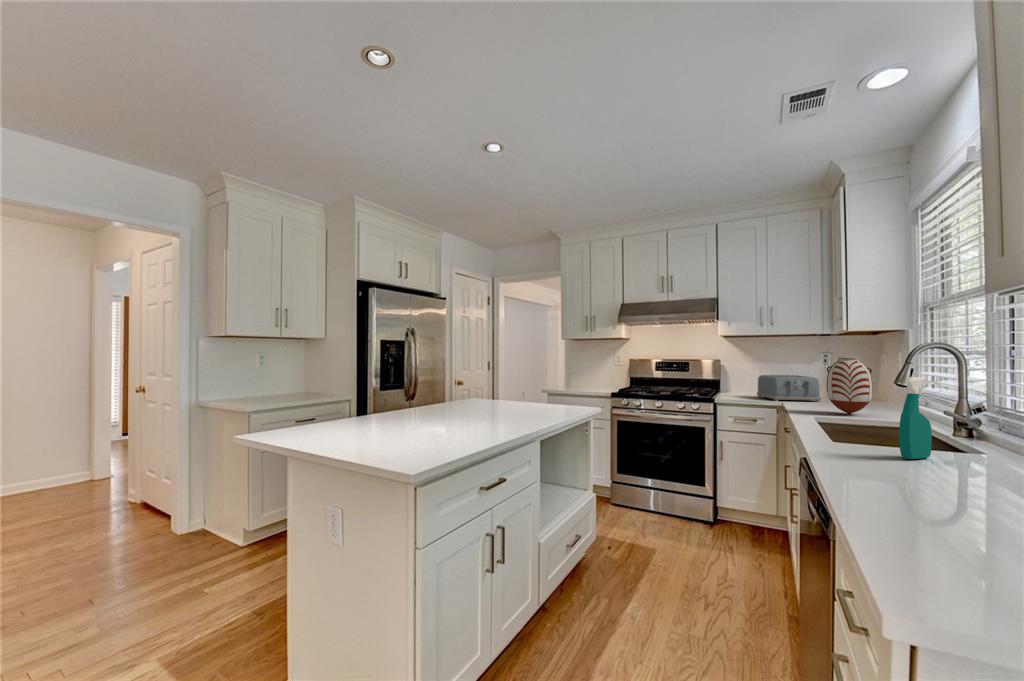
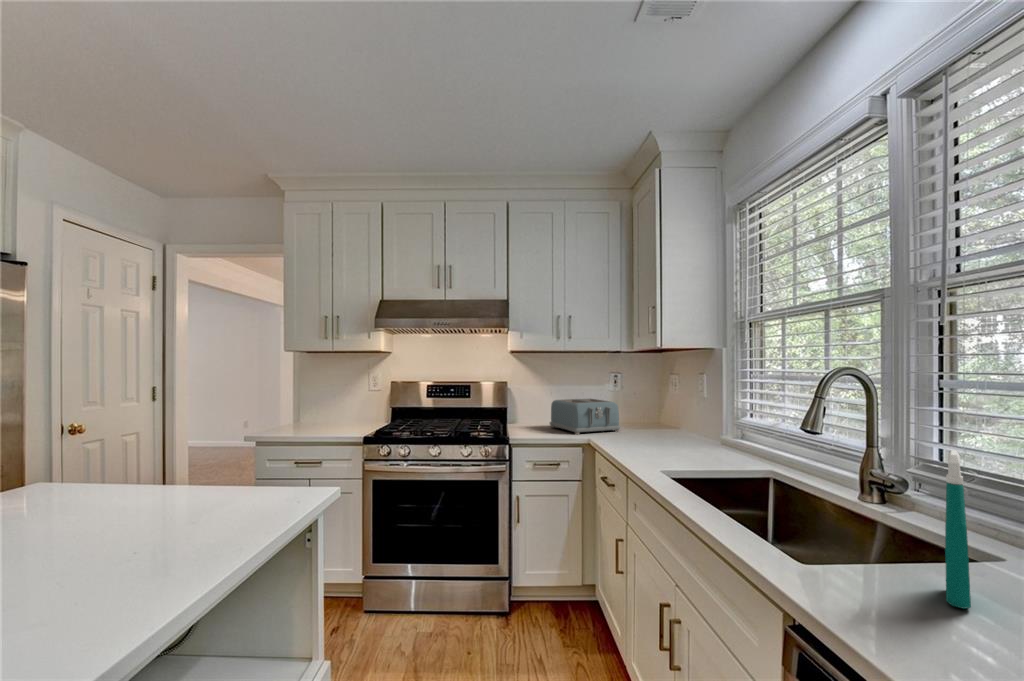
vase: present [827,357,872,414] -> none [661,384,710,459]

